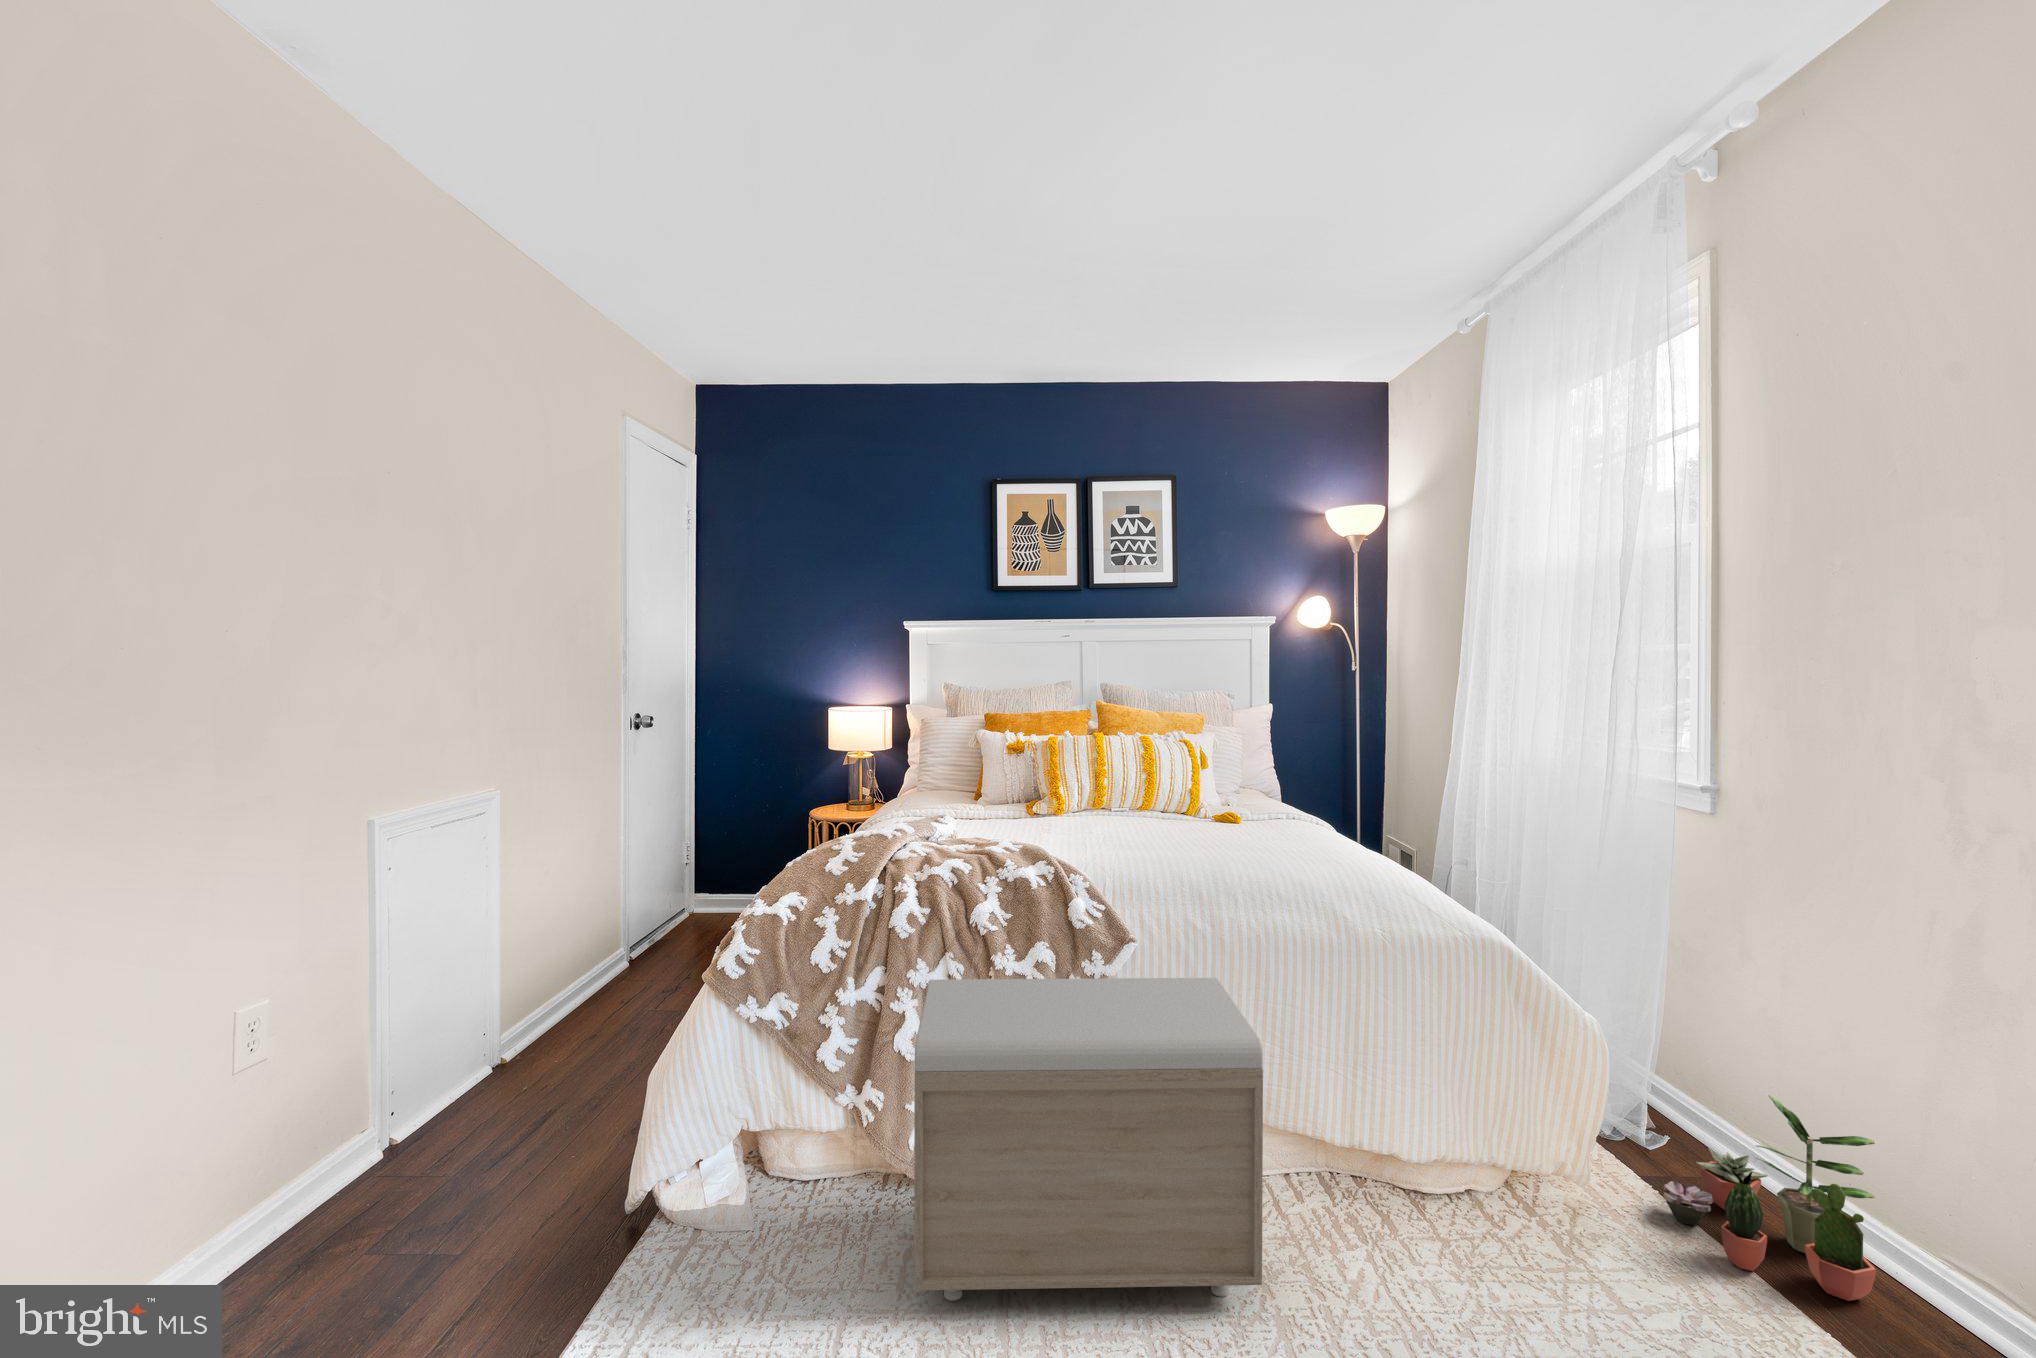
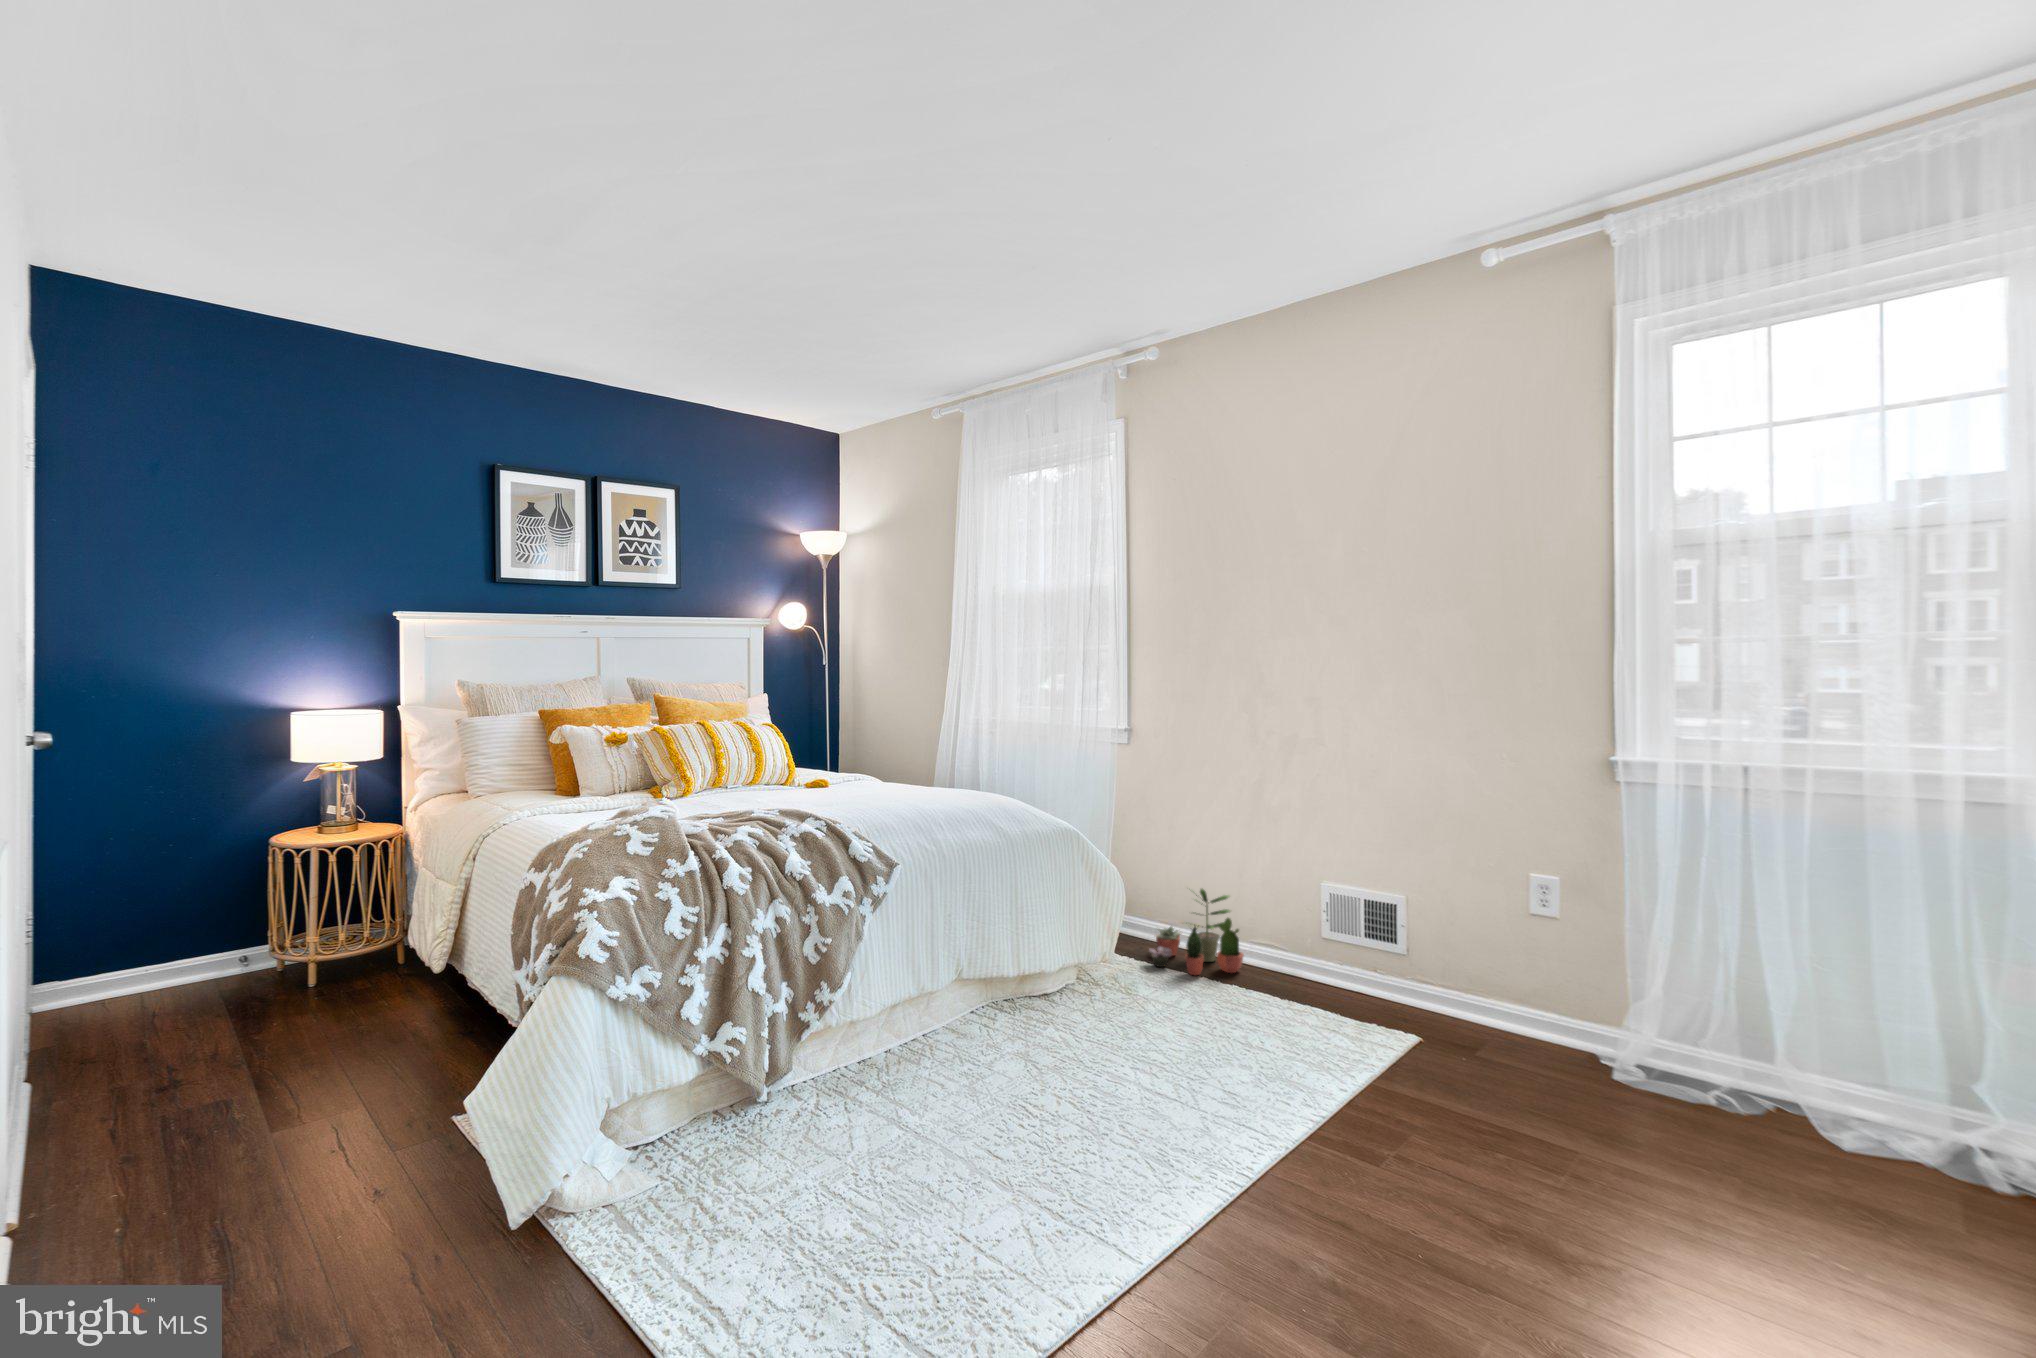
storage bench: present [914,978,1263,1301] -> none [772,879,1042,1146]

